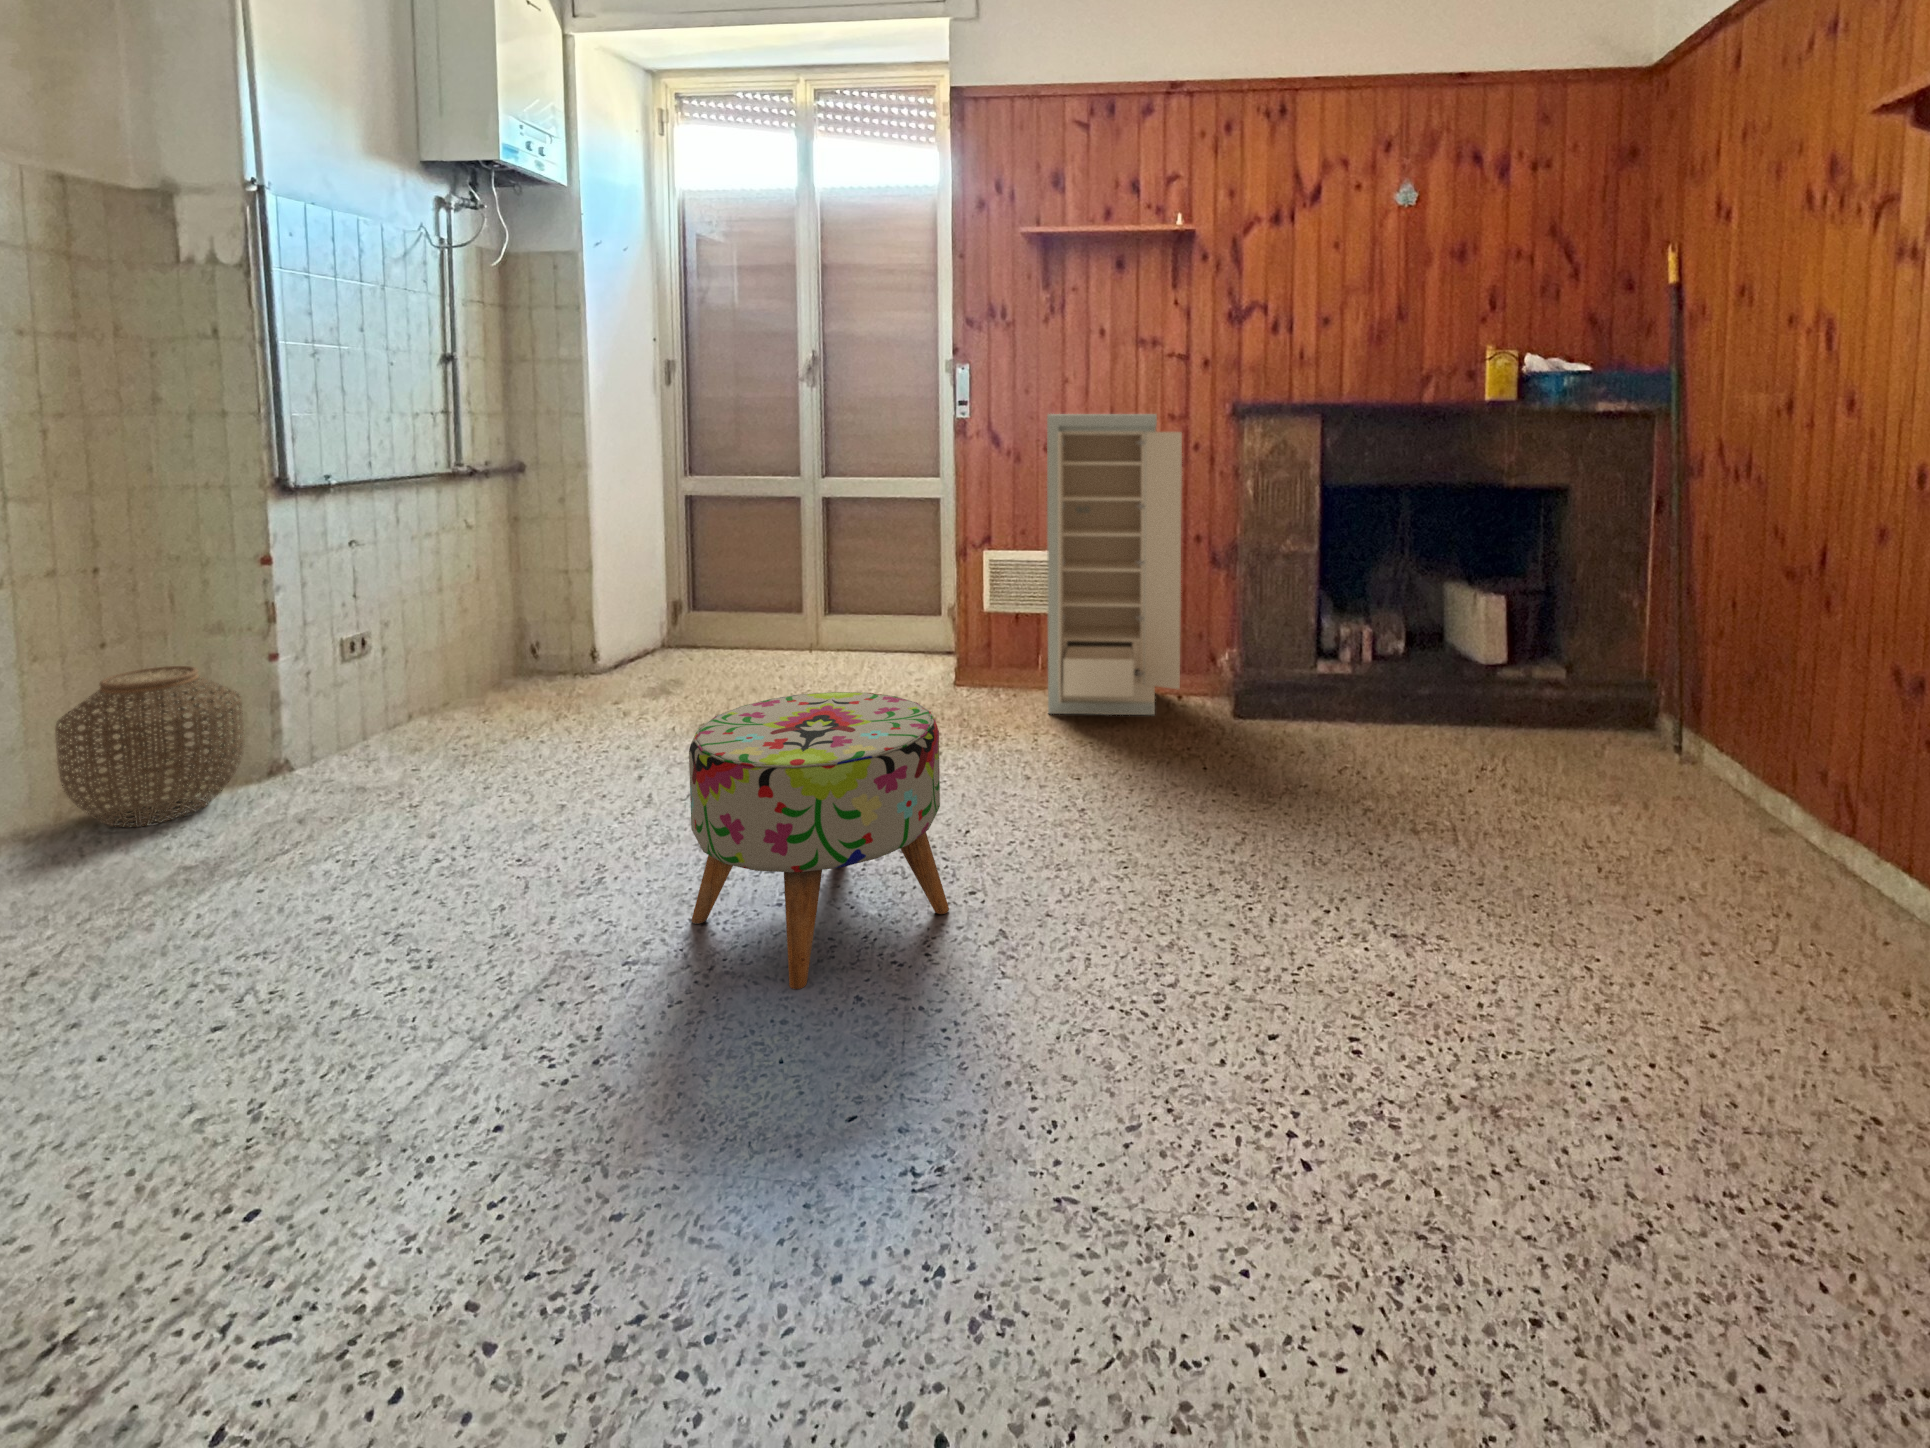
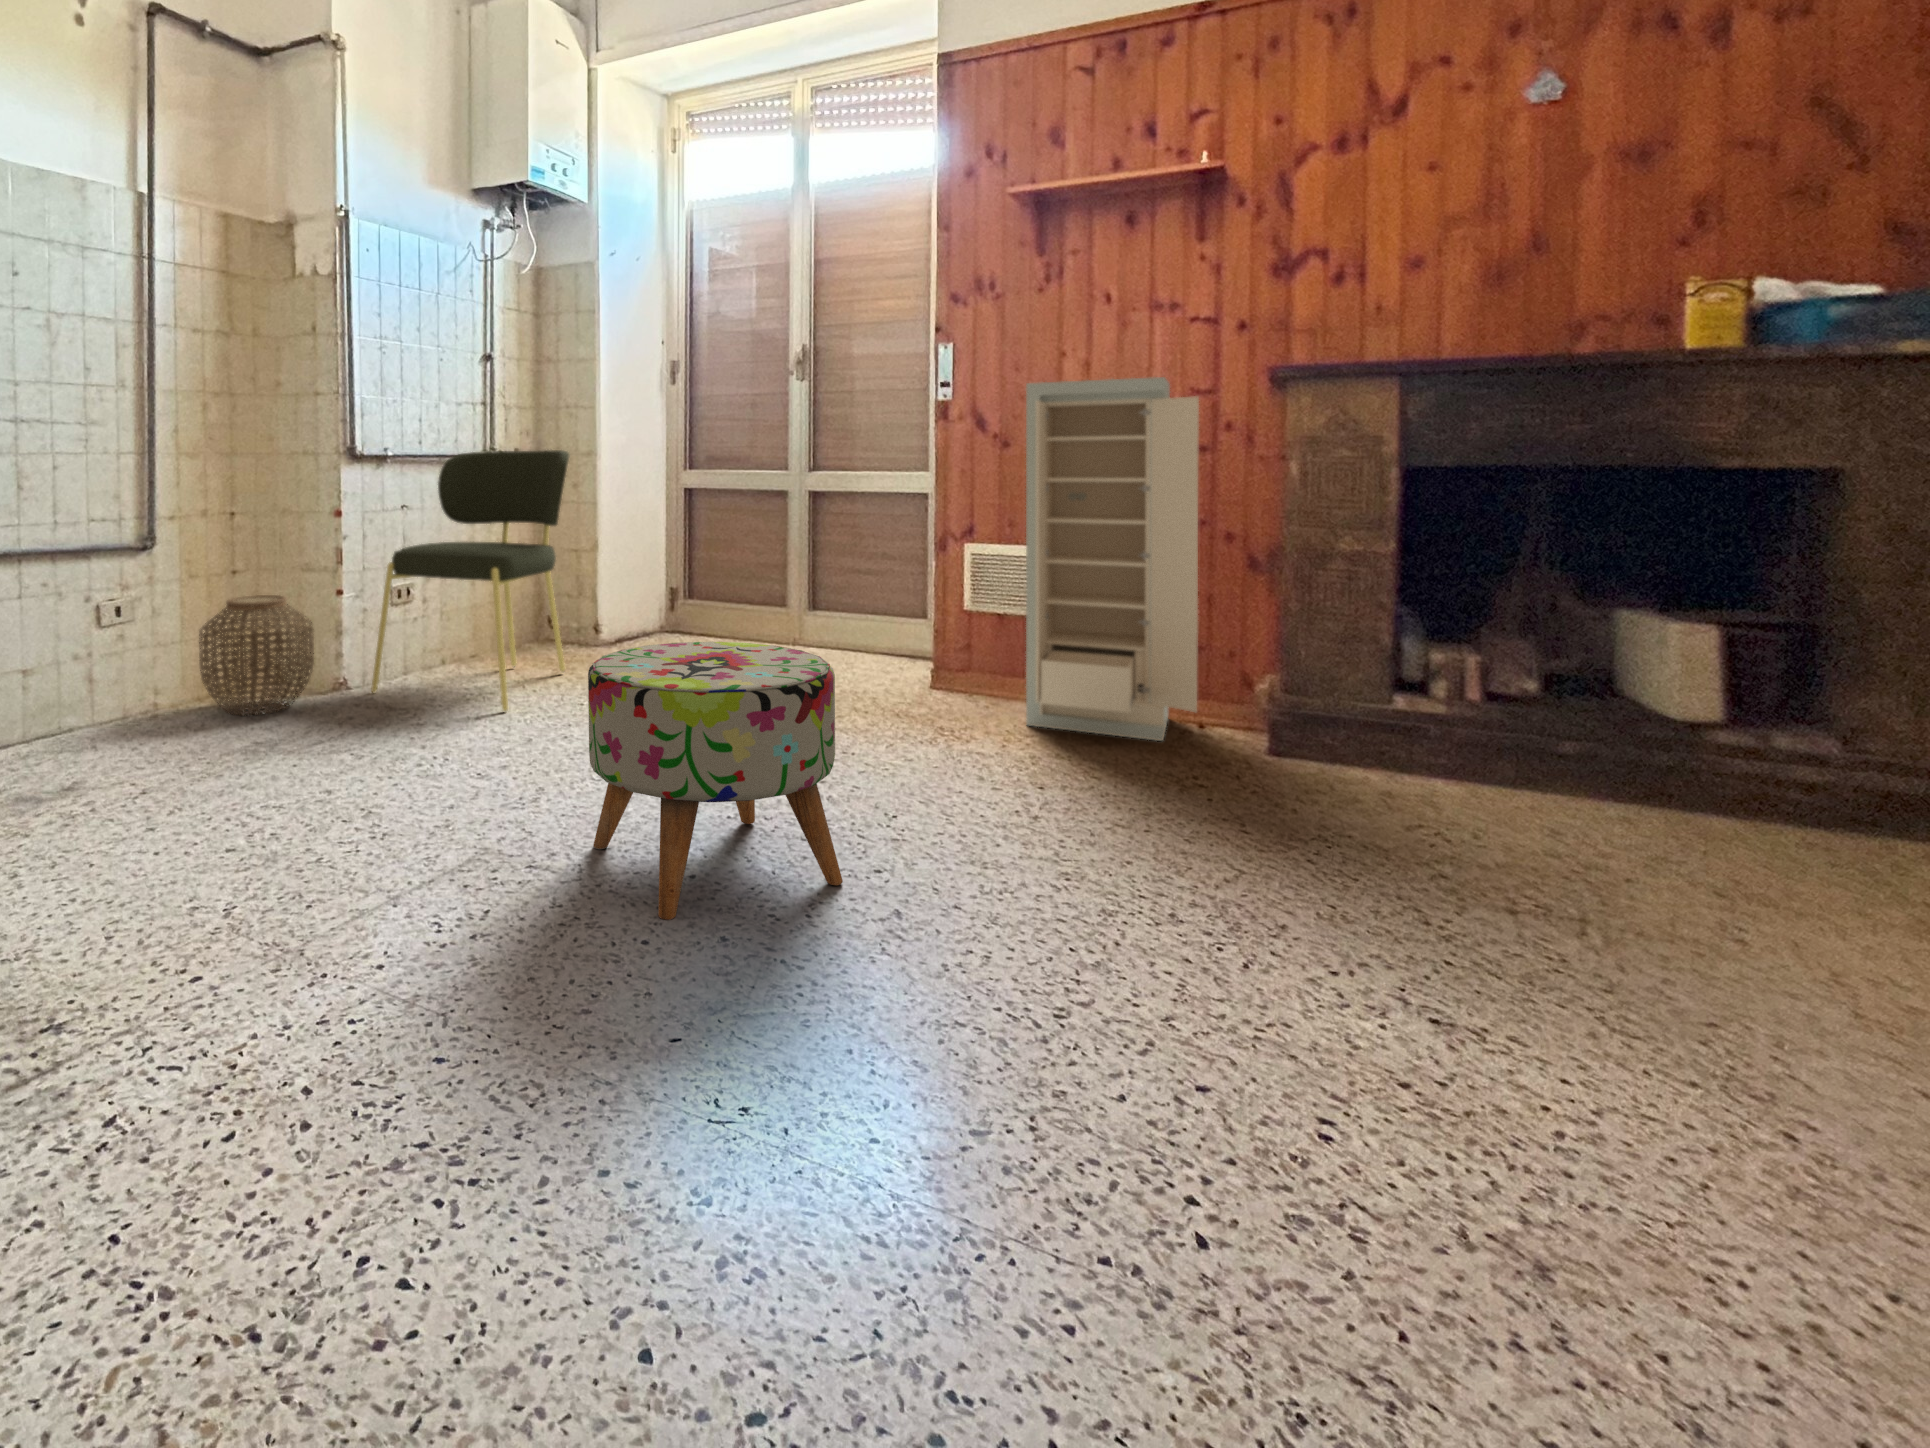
dining chair: none [325,468,580,771] -> present [371,450,569,712]

